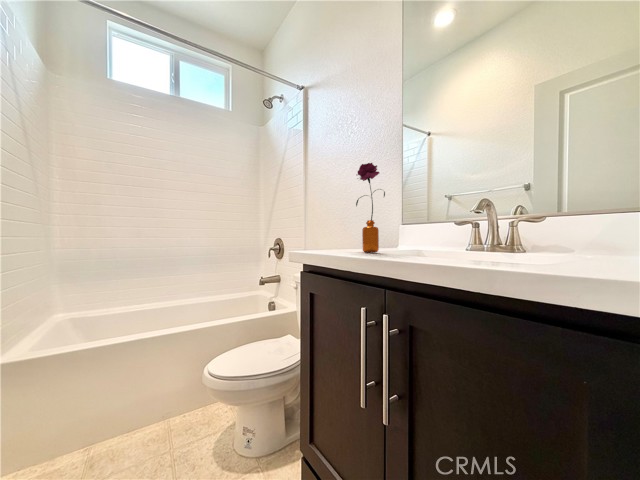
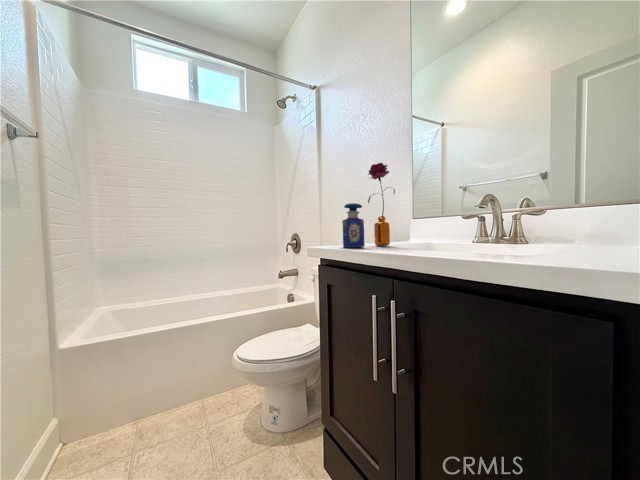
perfume bottle: none [328,205,352,253] -> present [342,203,365,248]

